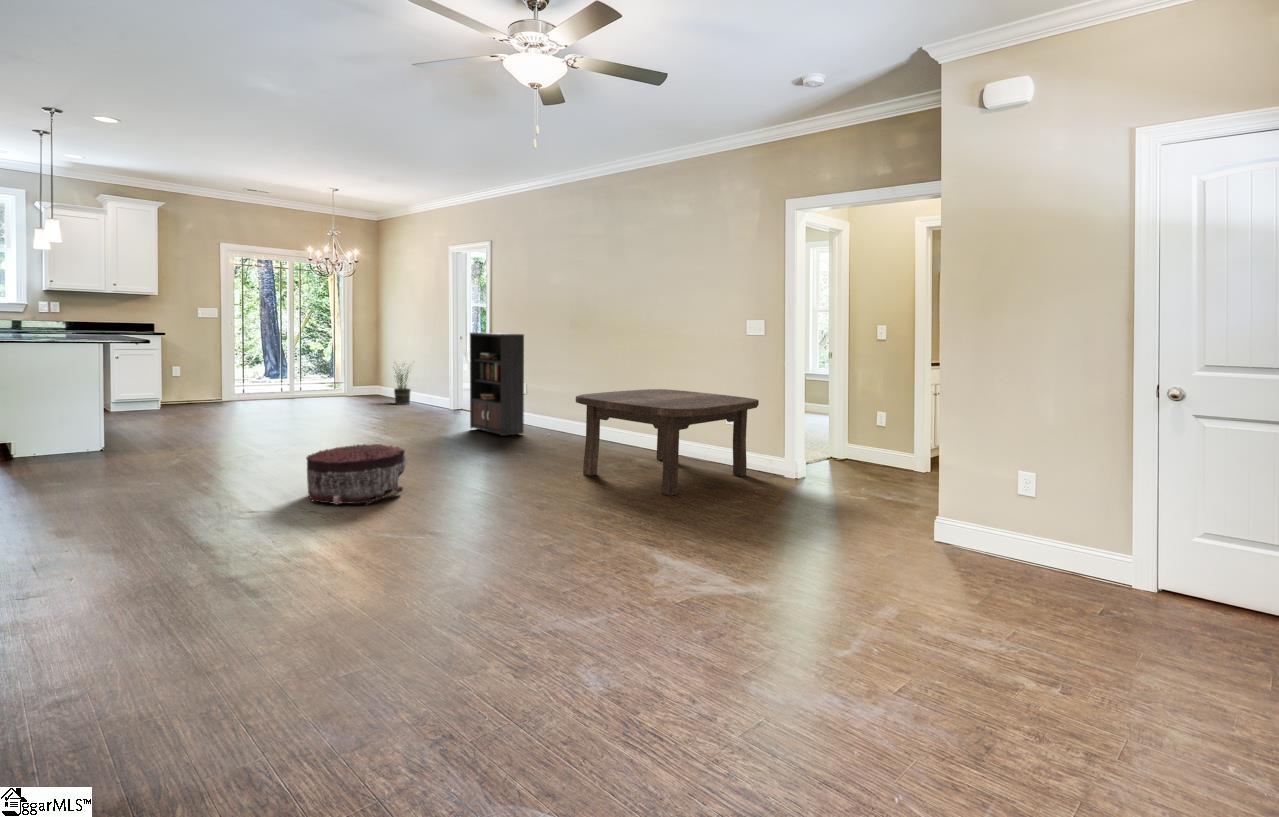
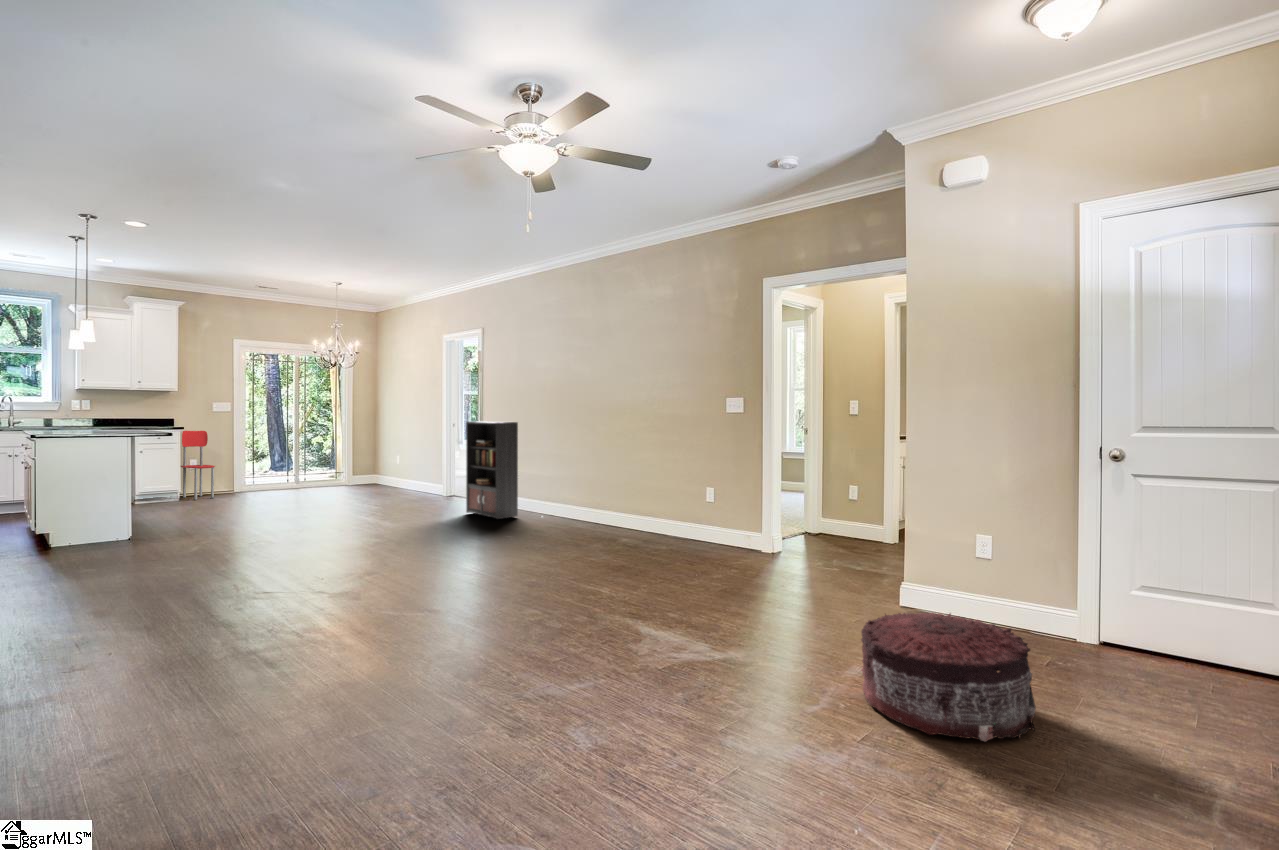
dining chair: none [173,336,211,408] -> present [181,431,215,500]
potted plant: present [394,364,410,405] -> none [390,448,414,492]
coffee table: present [576,389,759,496] -> none [567,471,738,571]
pouf: present [306,444,406,504] -> present [861,613,1036,742]

